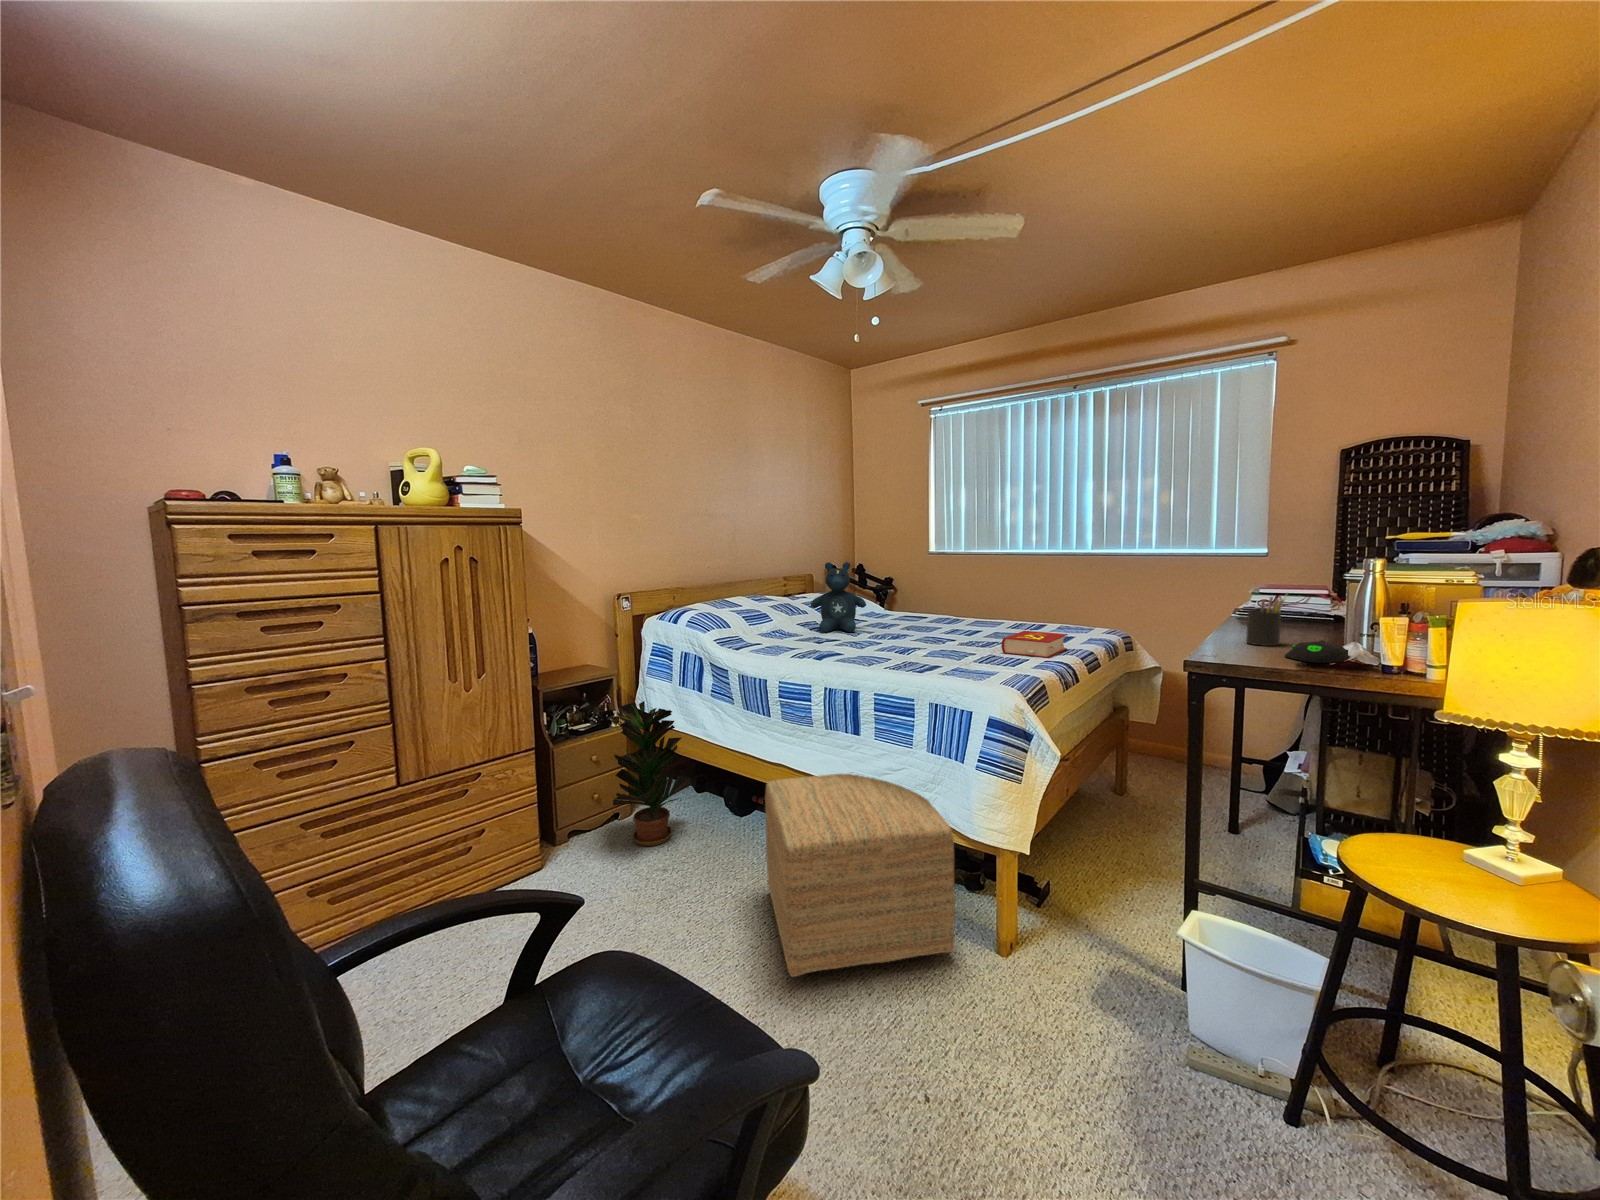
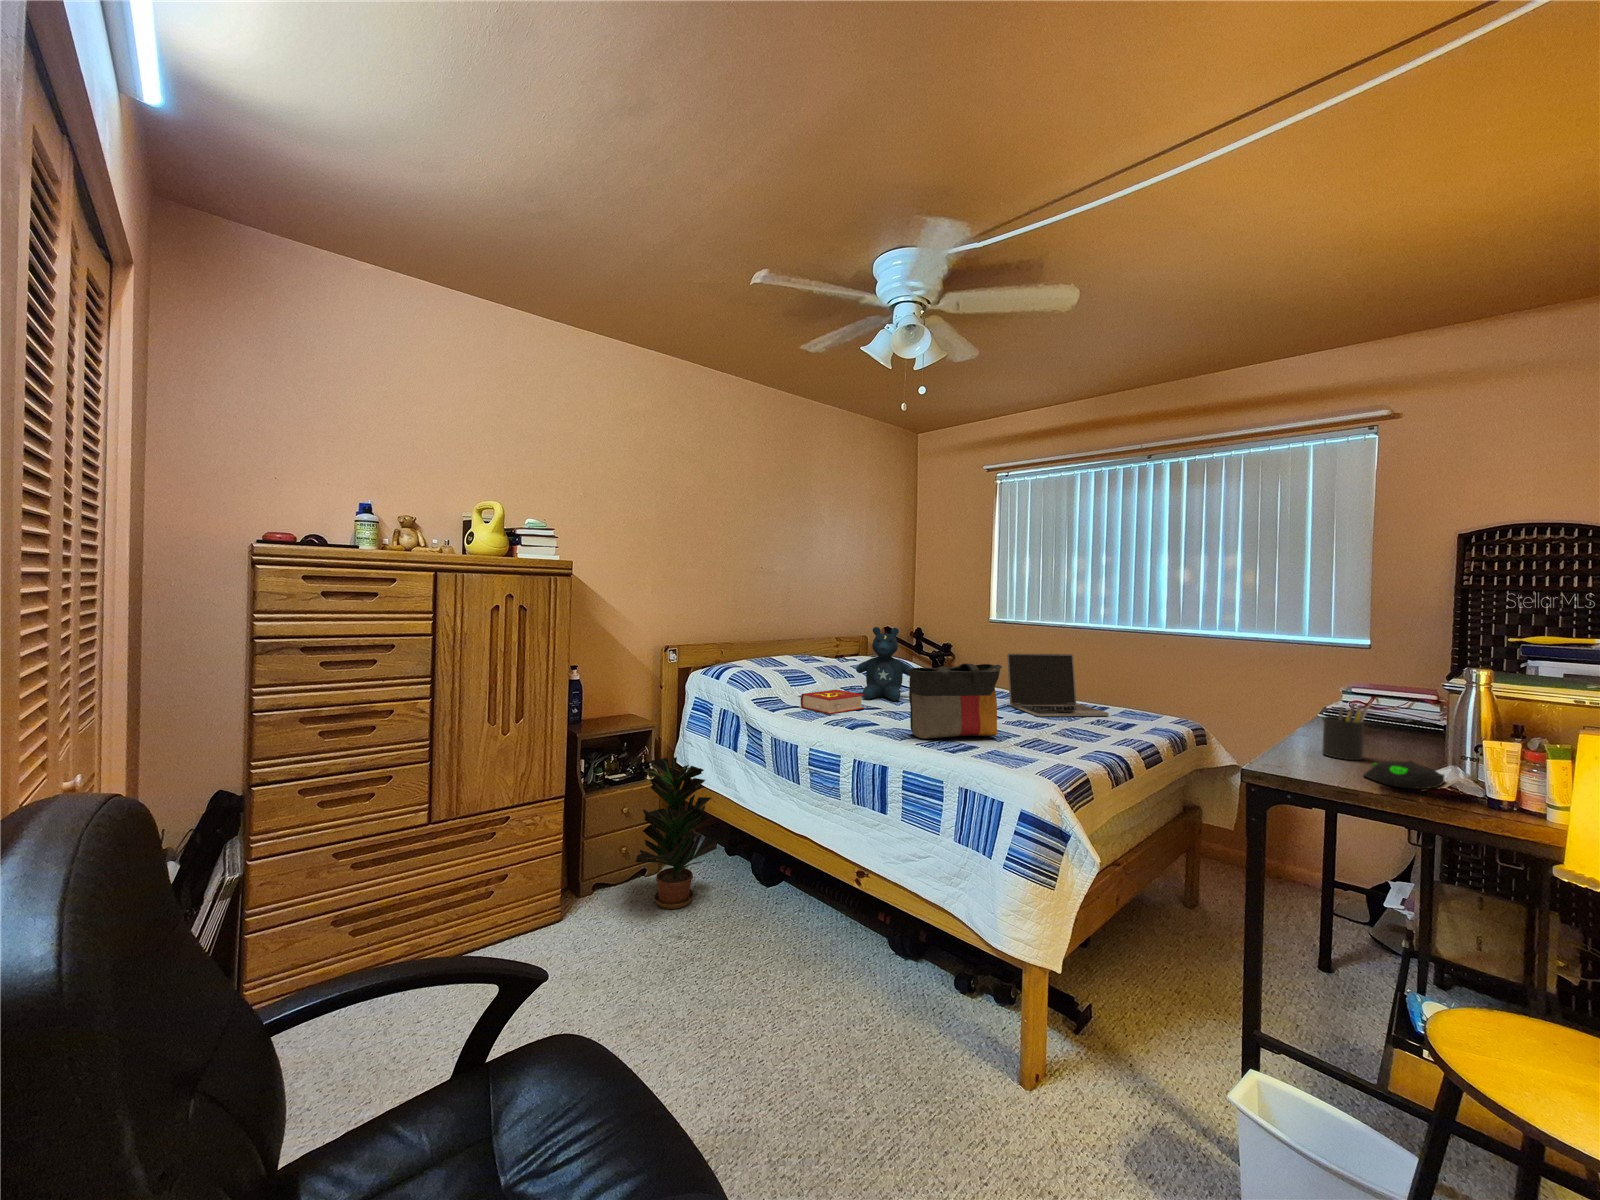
laptop: none [953,577,1047,636] -> present [1007,653,1109,716]
tote bag: none [873,588,958,662] -> present [909,663,1002,739]
book: present [1002,631,1068,658] -> present [801,690,865,714]
ottoman: present [765,774,955,977] -> none [780,855,974,1079]

